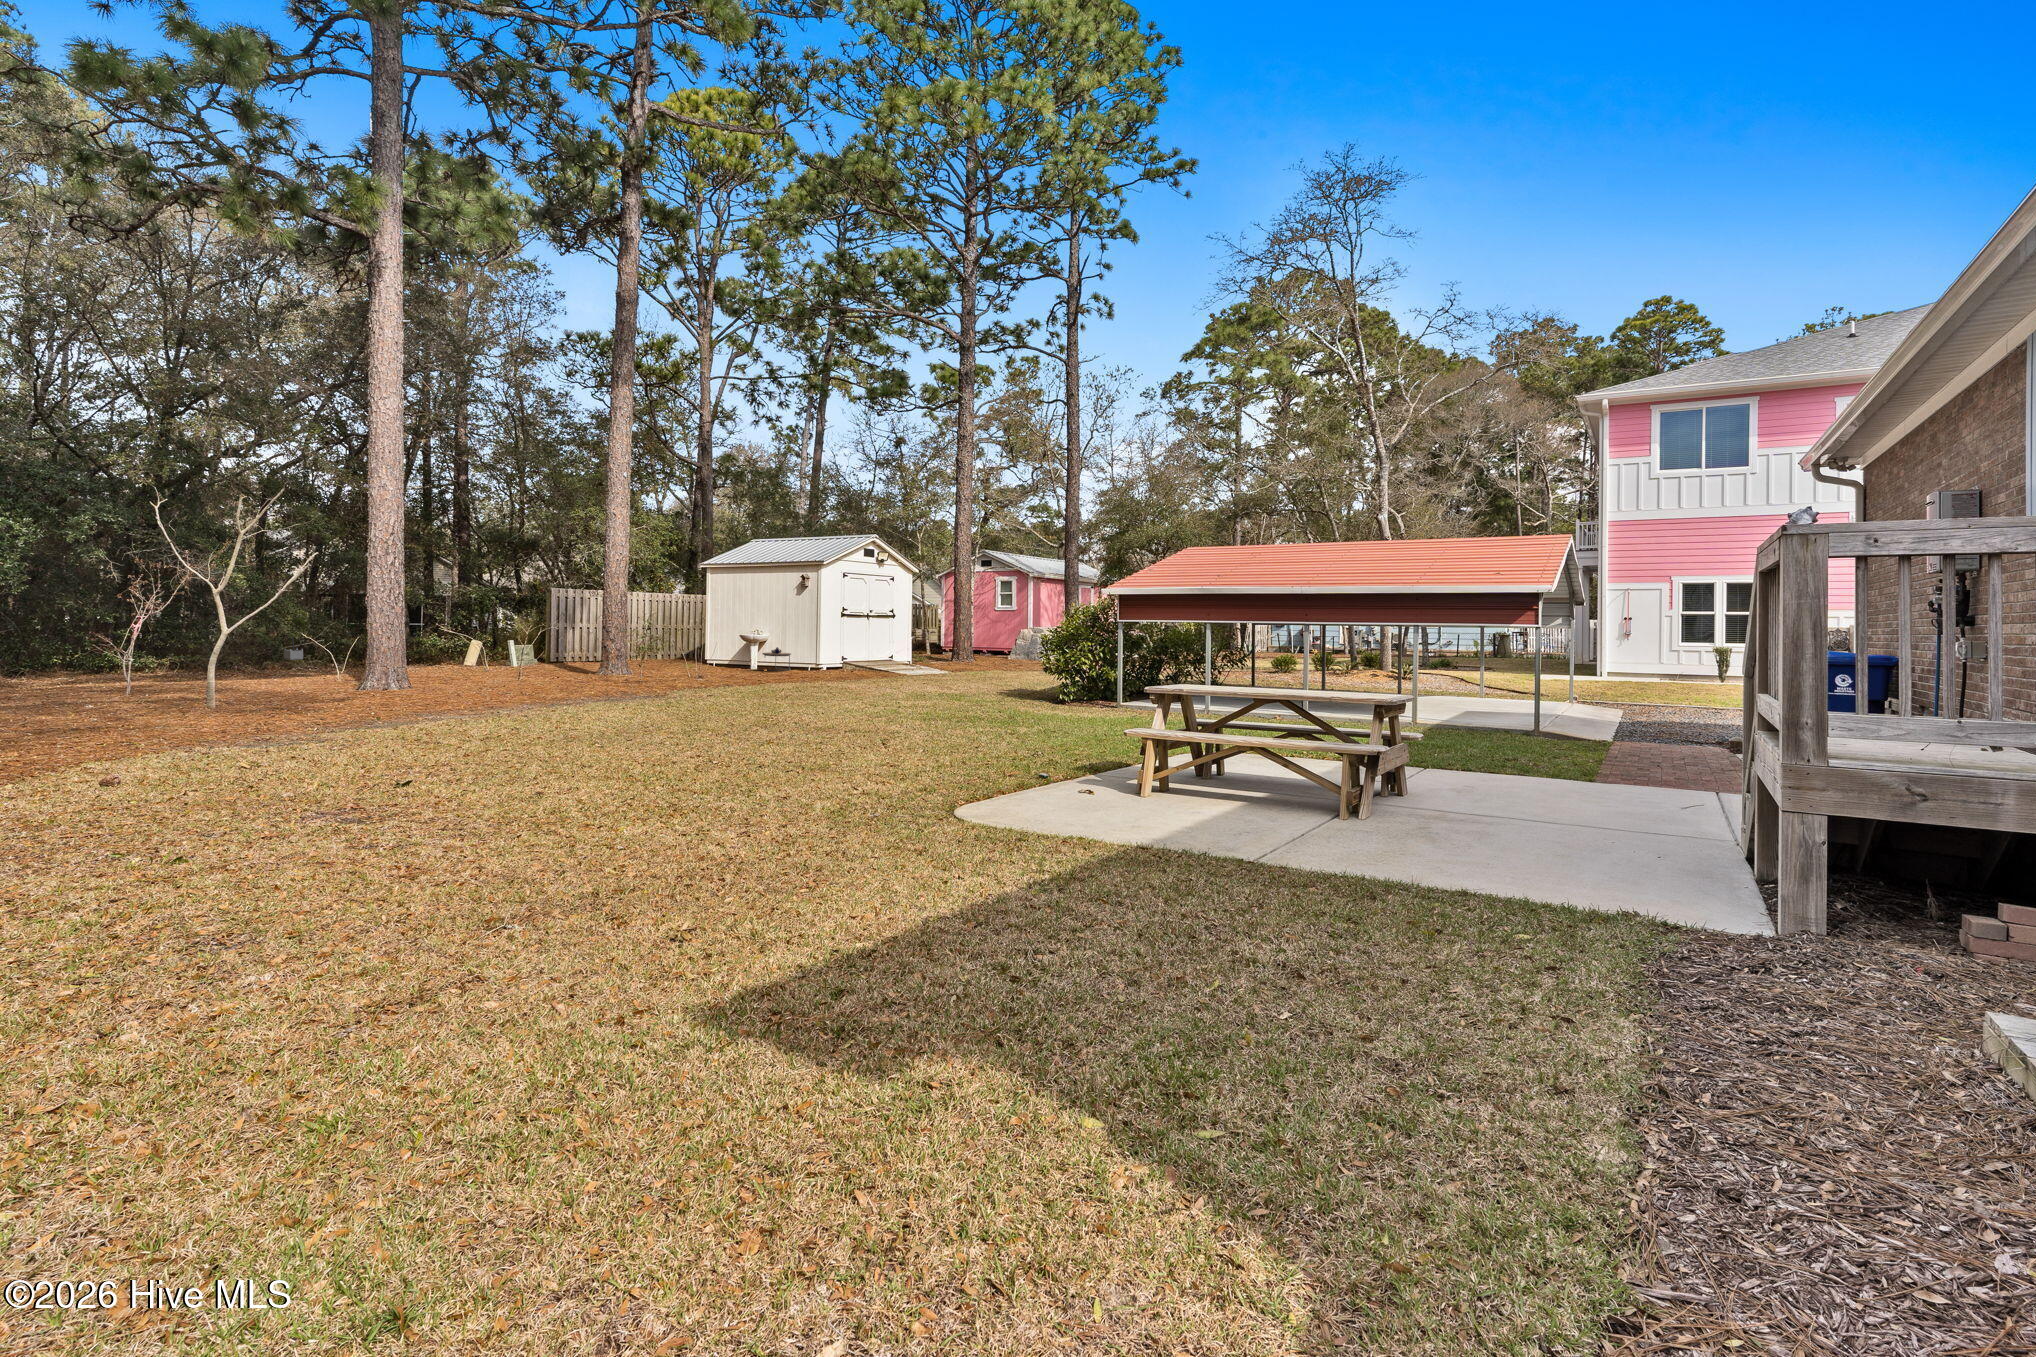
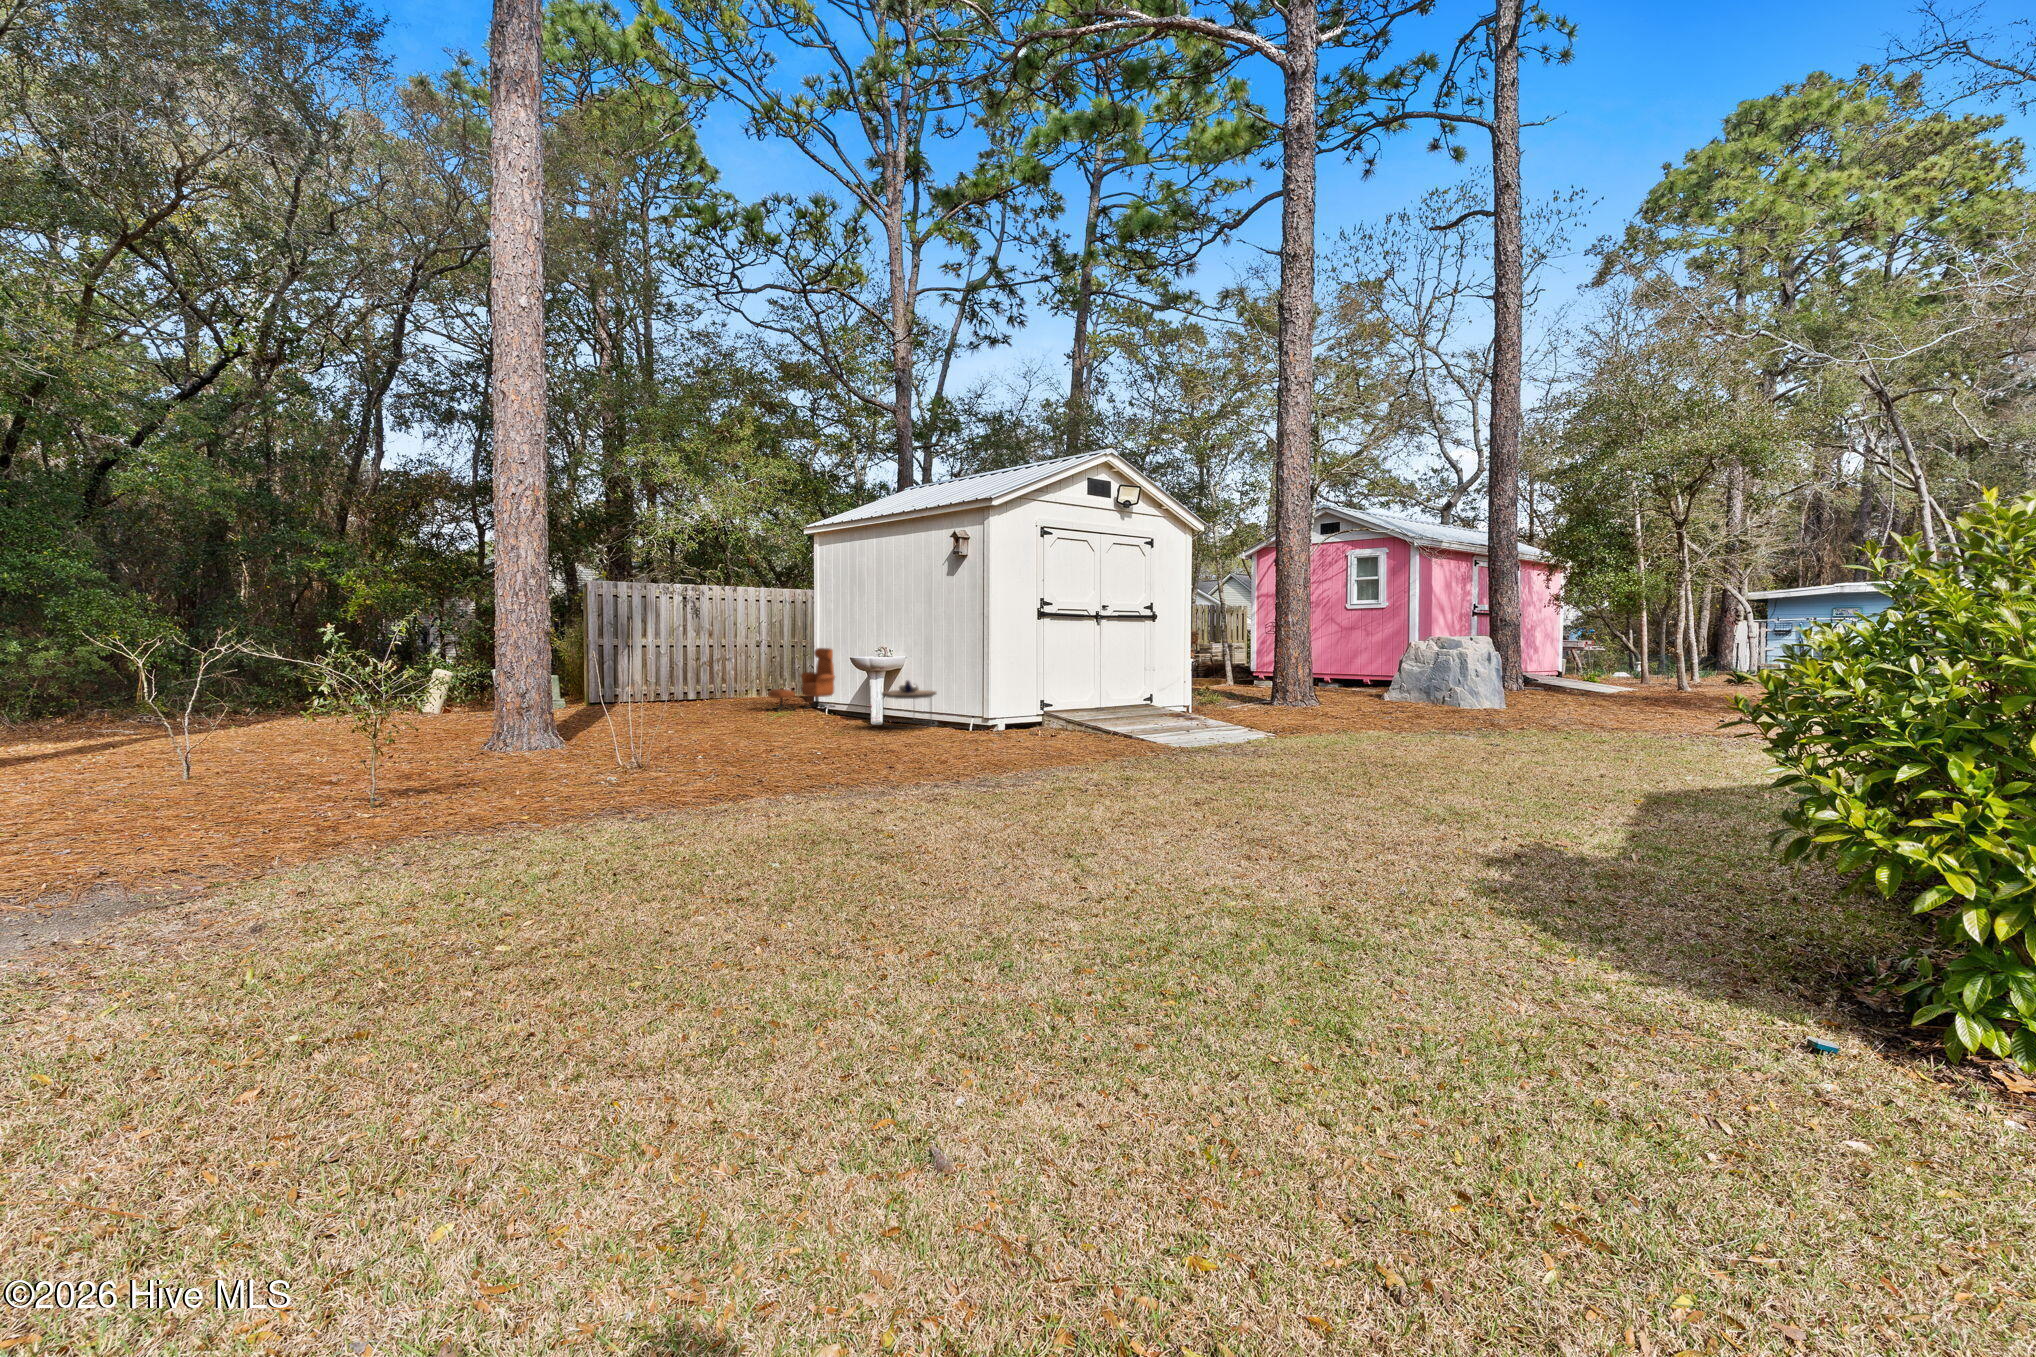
potted tree: present [284,617,305,660] -> none [209,638,246,703]
lounge chair: none [680,630,719,665] -> present [768,648,835,711]

